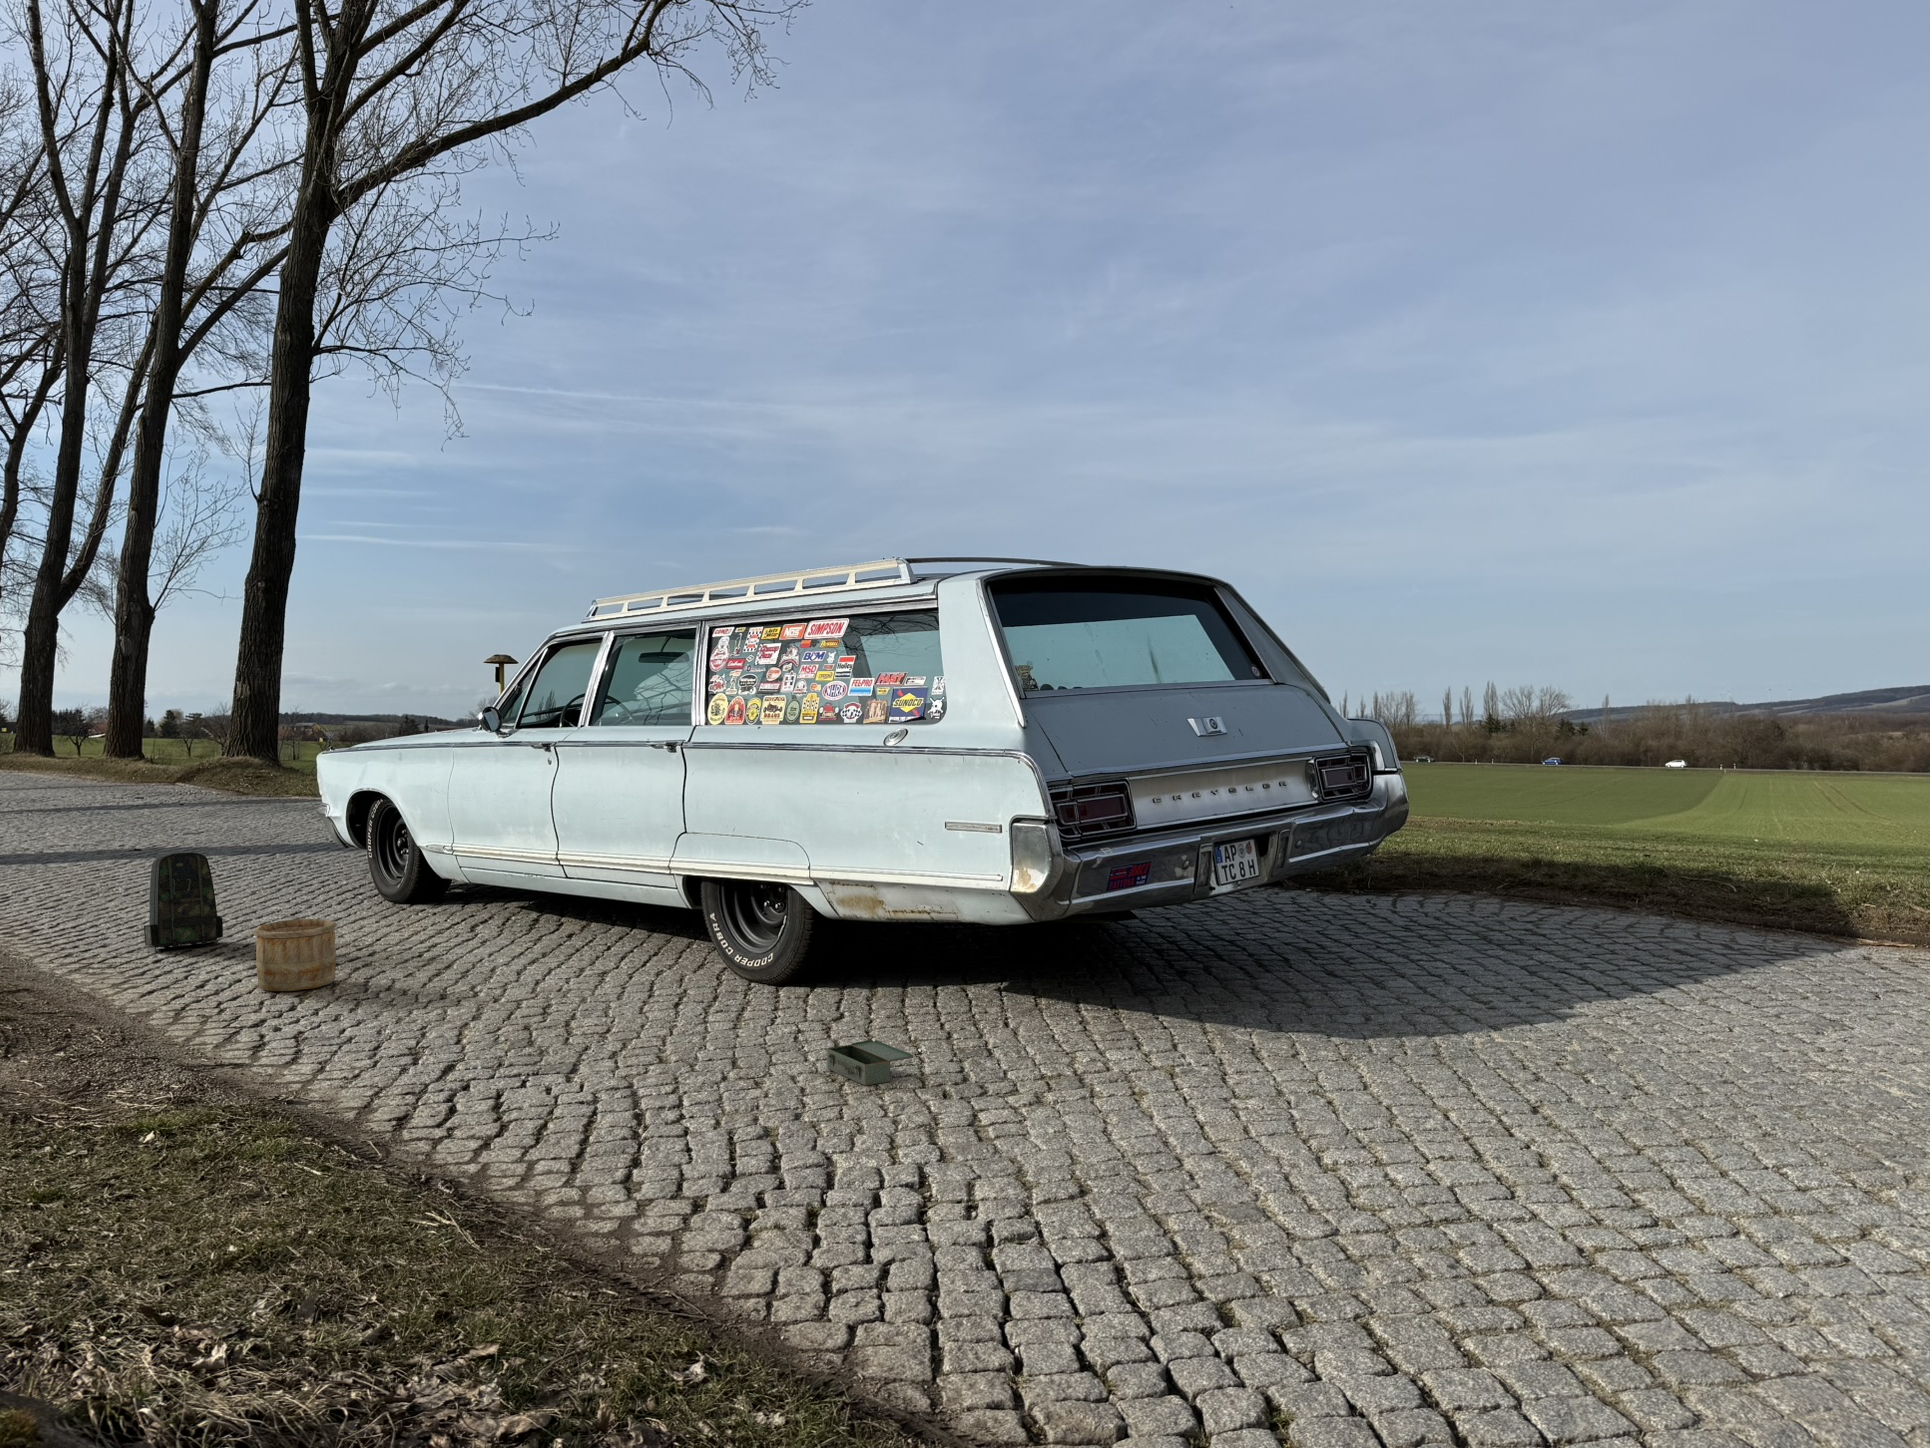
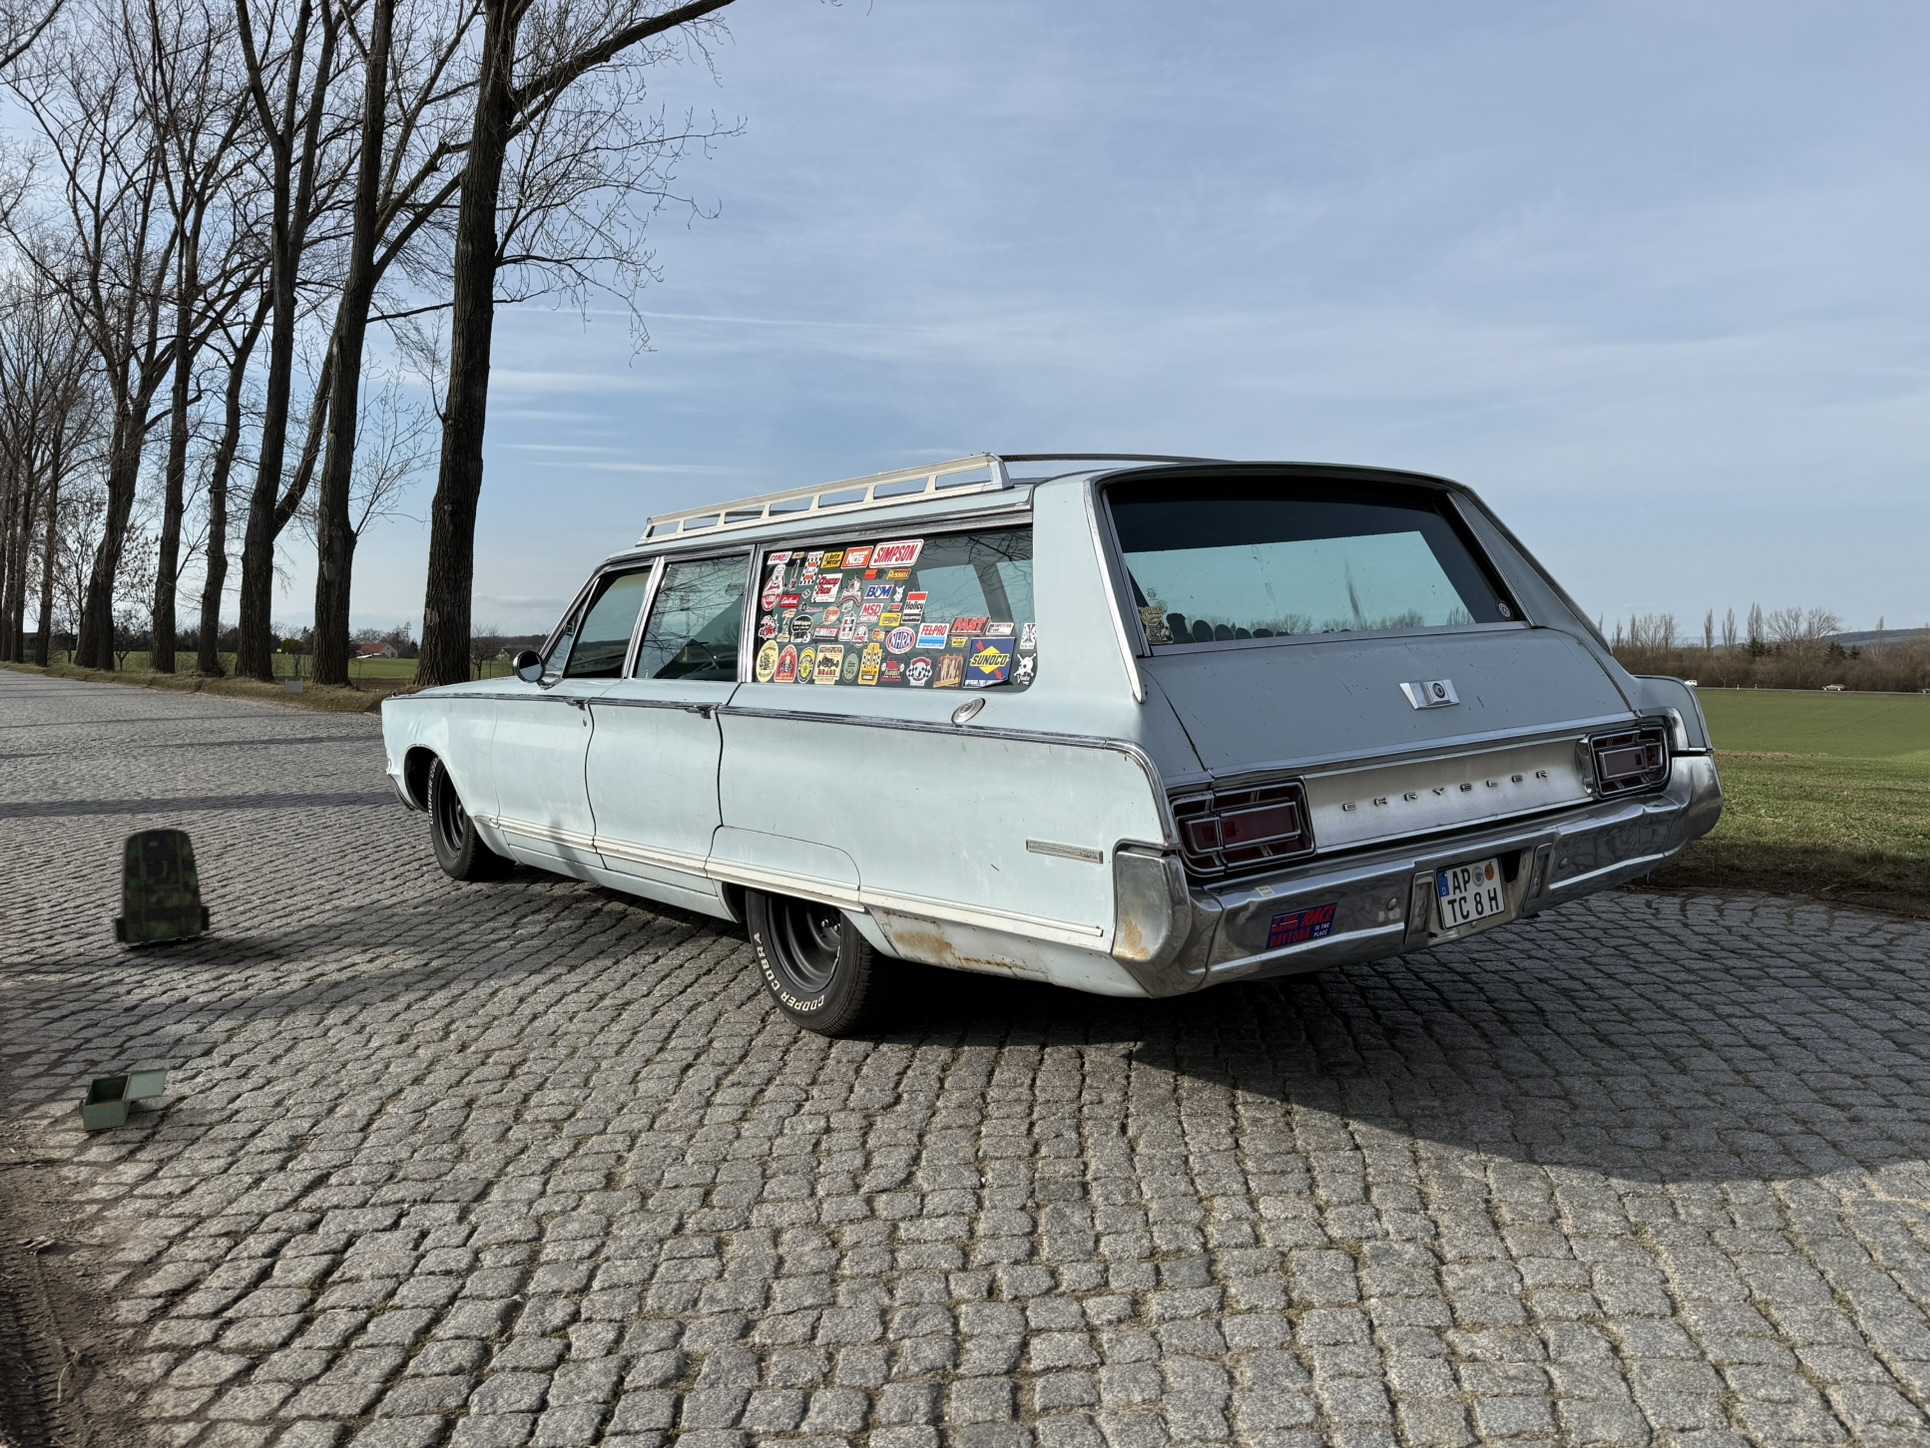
potted tree: none [83,714,109,769] -> present [280,638,305,693]
wooden bucket: present [253,919,337,991] -> none [177,926,291,1024]
toolbox: present [827,1040,913,1086] -> present [77,1068,169,1131]

